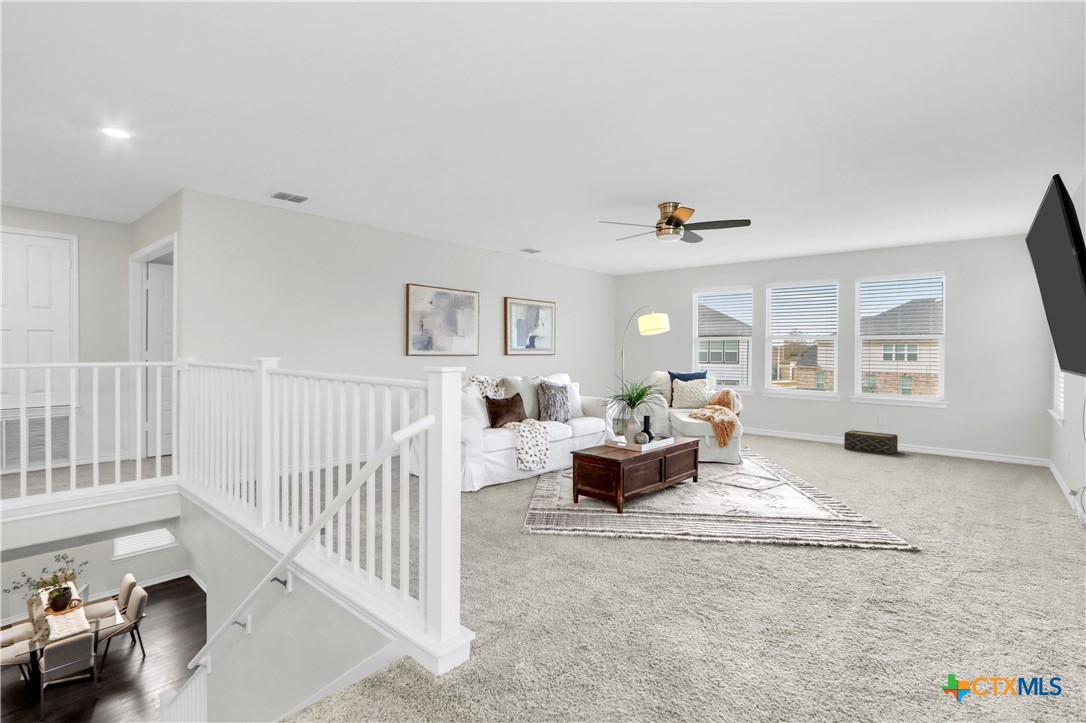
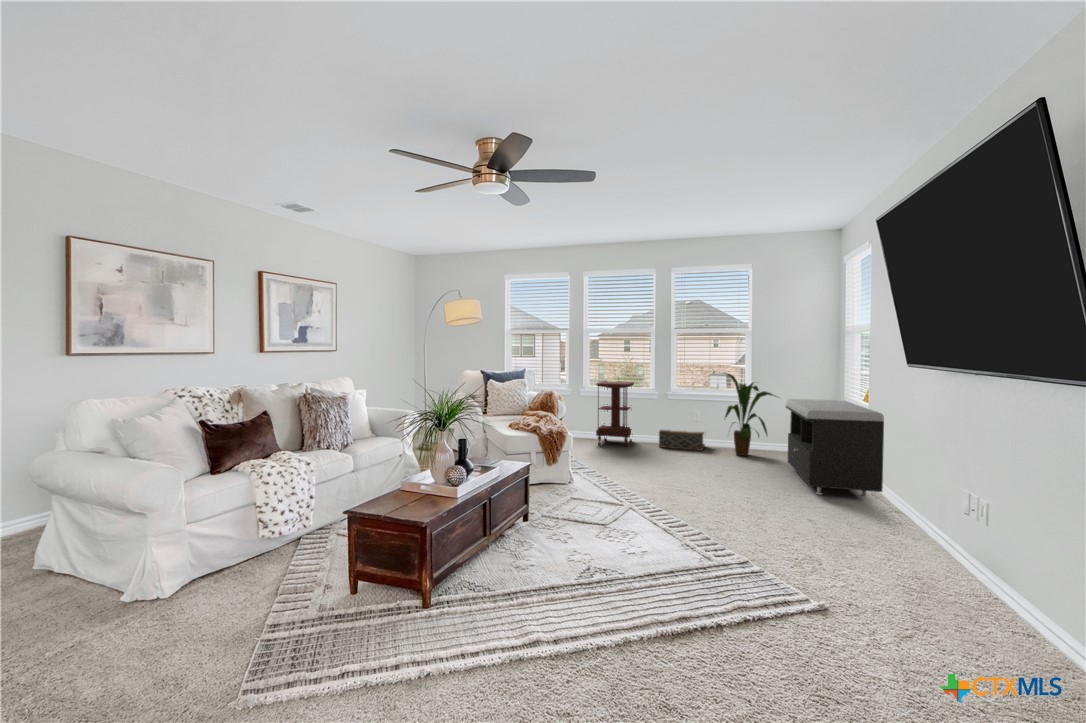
house plant: none [911,377,983,462] -> present [725,374,774,456]
side table: none [779,384,822,446] -> present [596,381,634,447]
storage bench: none [977,404,1068,501] -> present [786,399,884,498]

